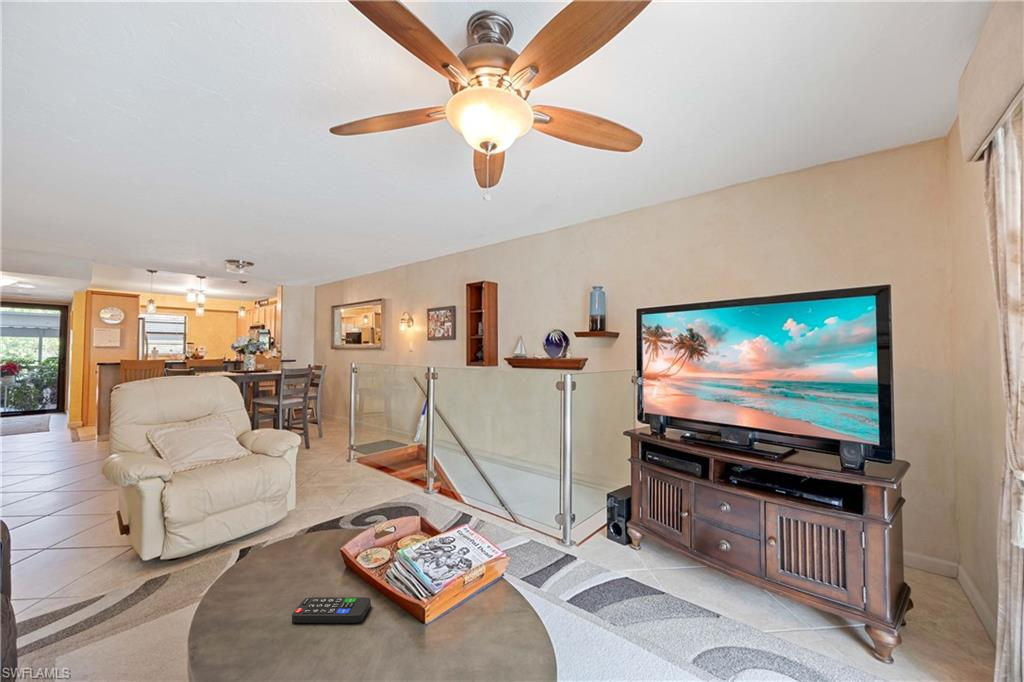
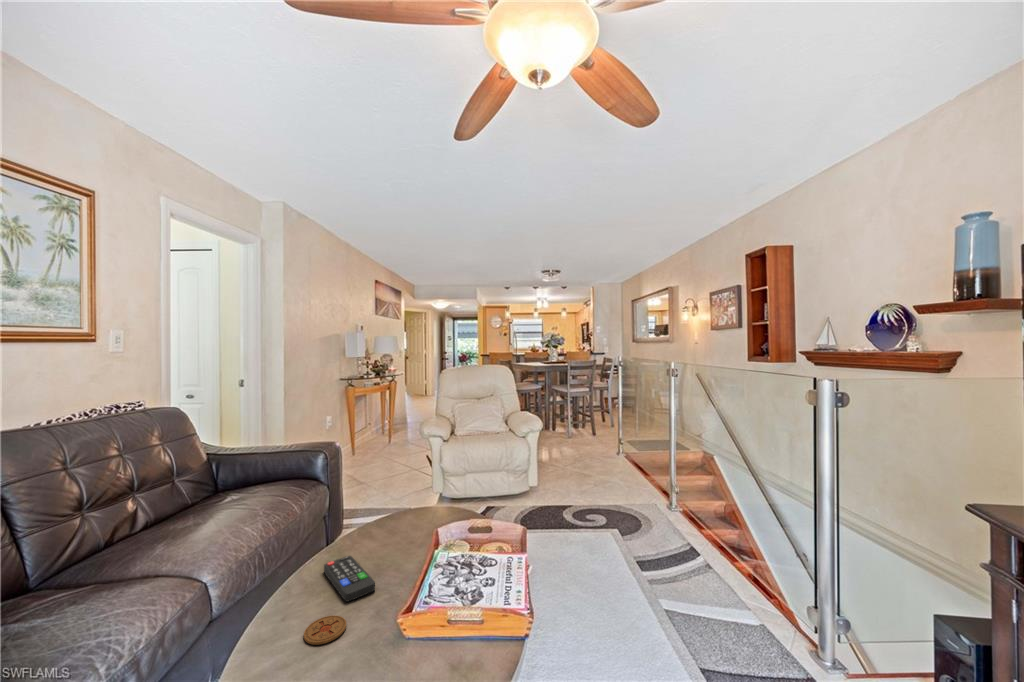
coaster: none [360,628,397,655] -> present [304,615,346,645]

